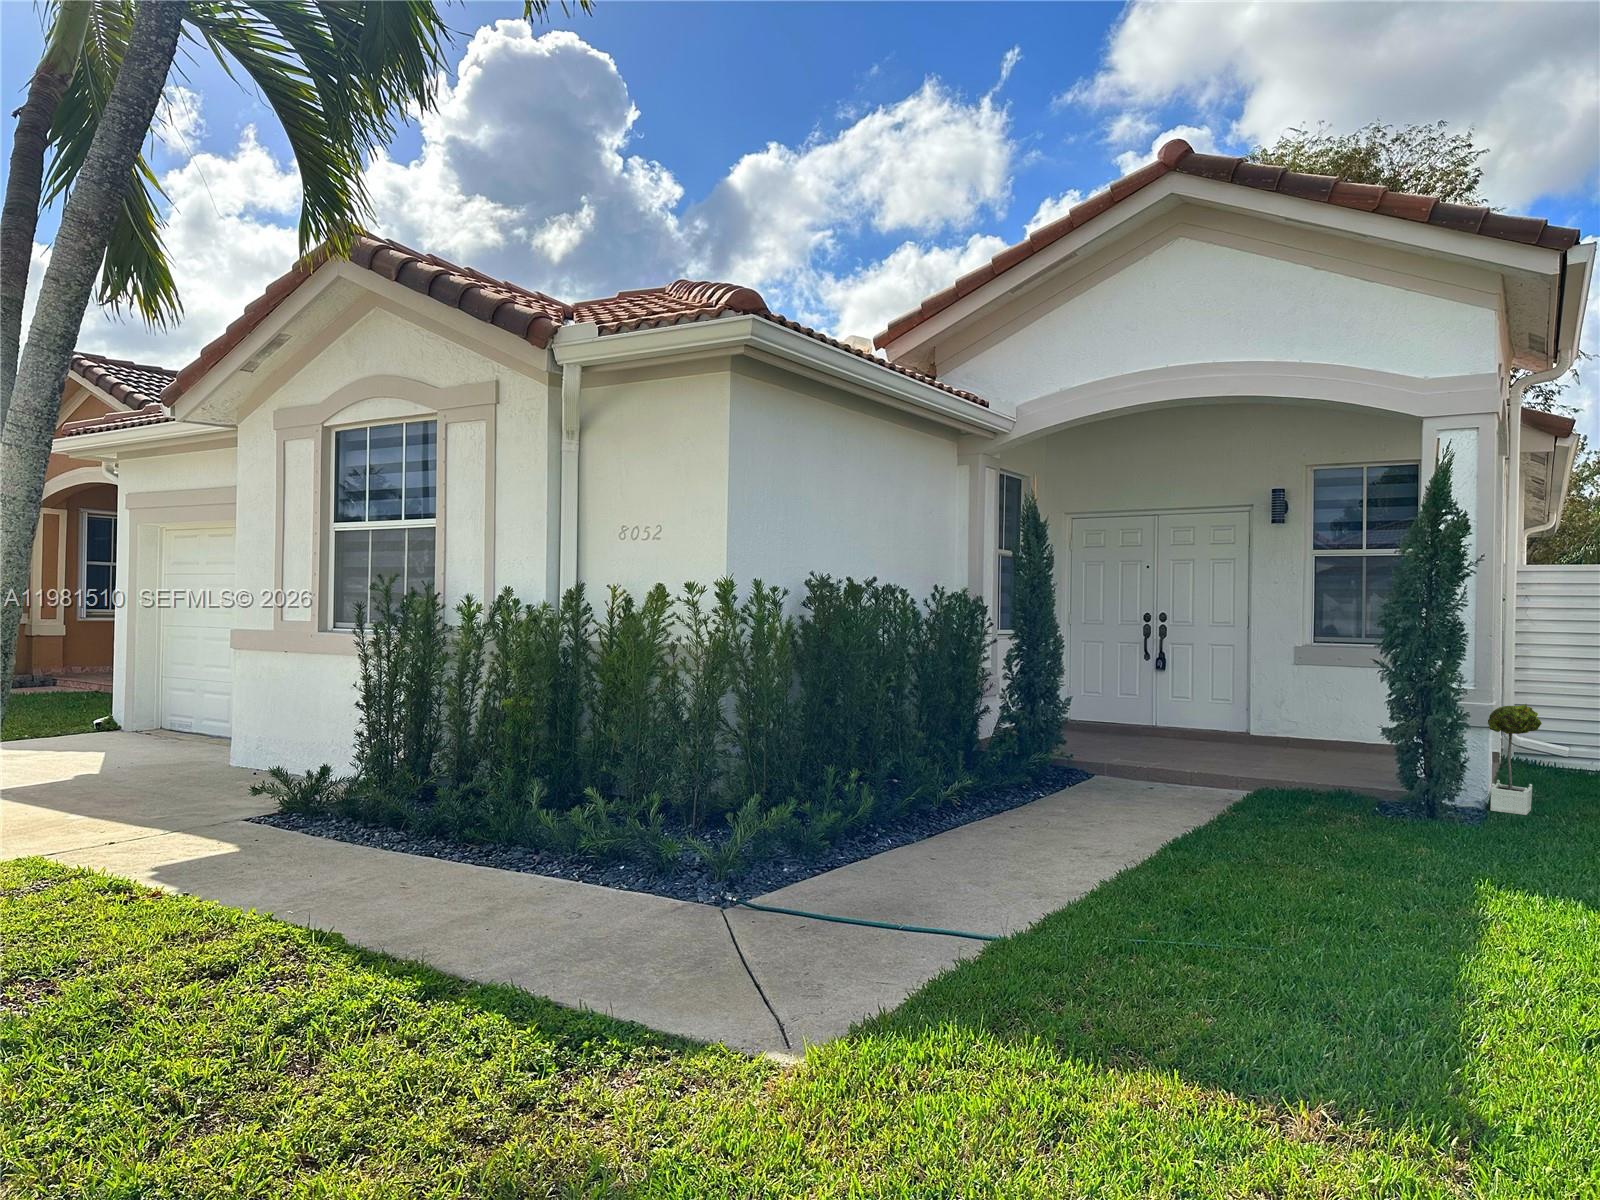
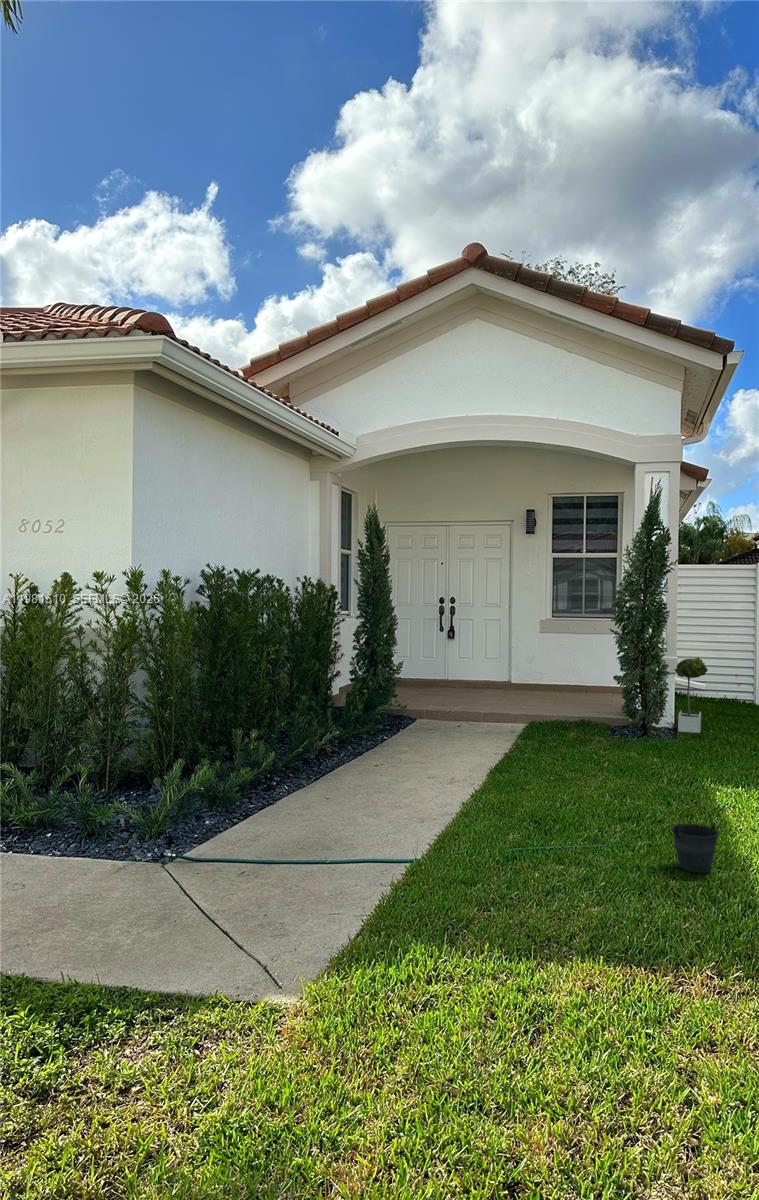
bucket: none [1346,910,1415,1001] -> present [671,806,719,873]

